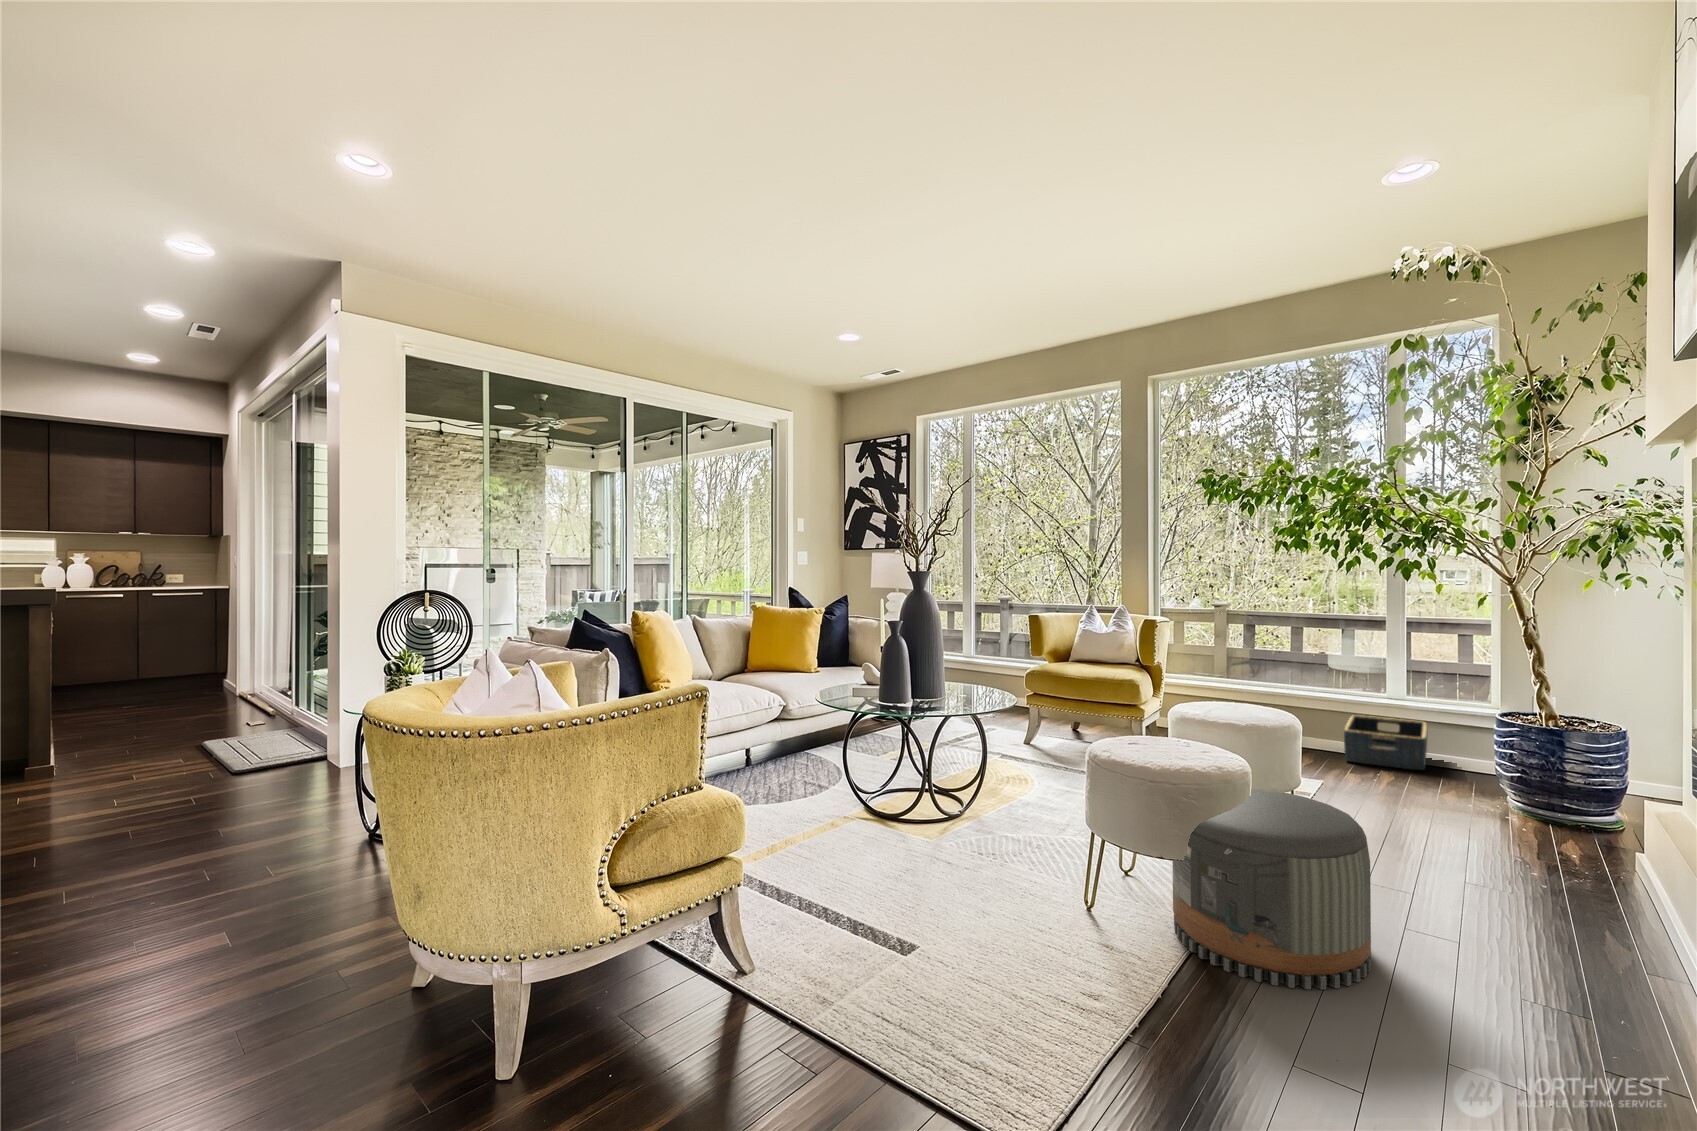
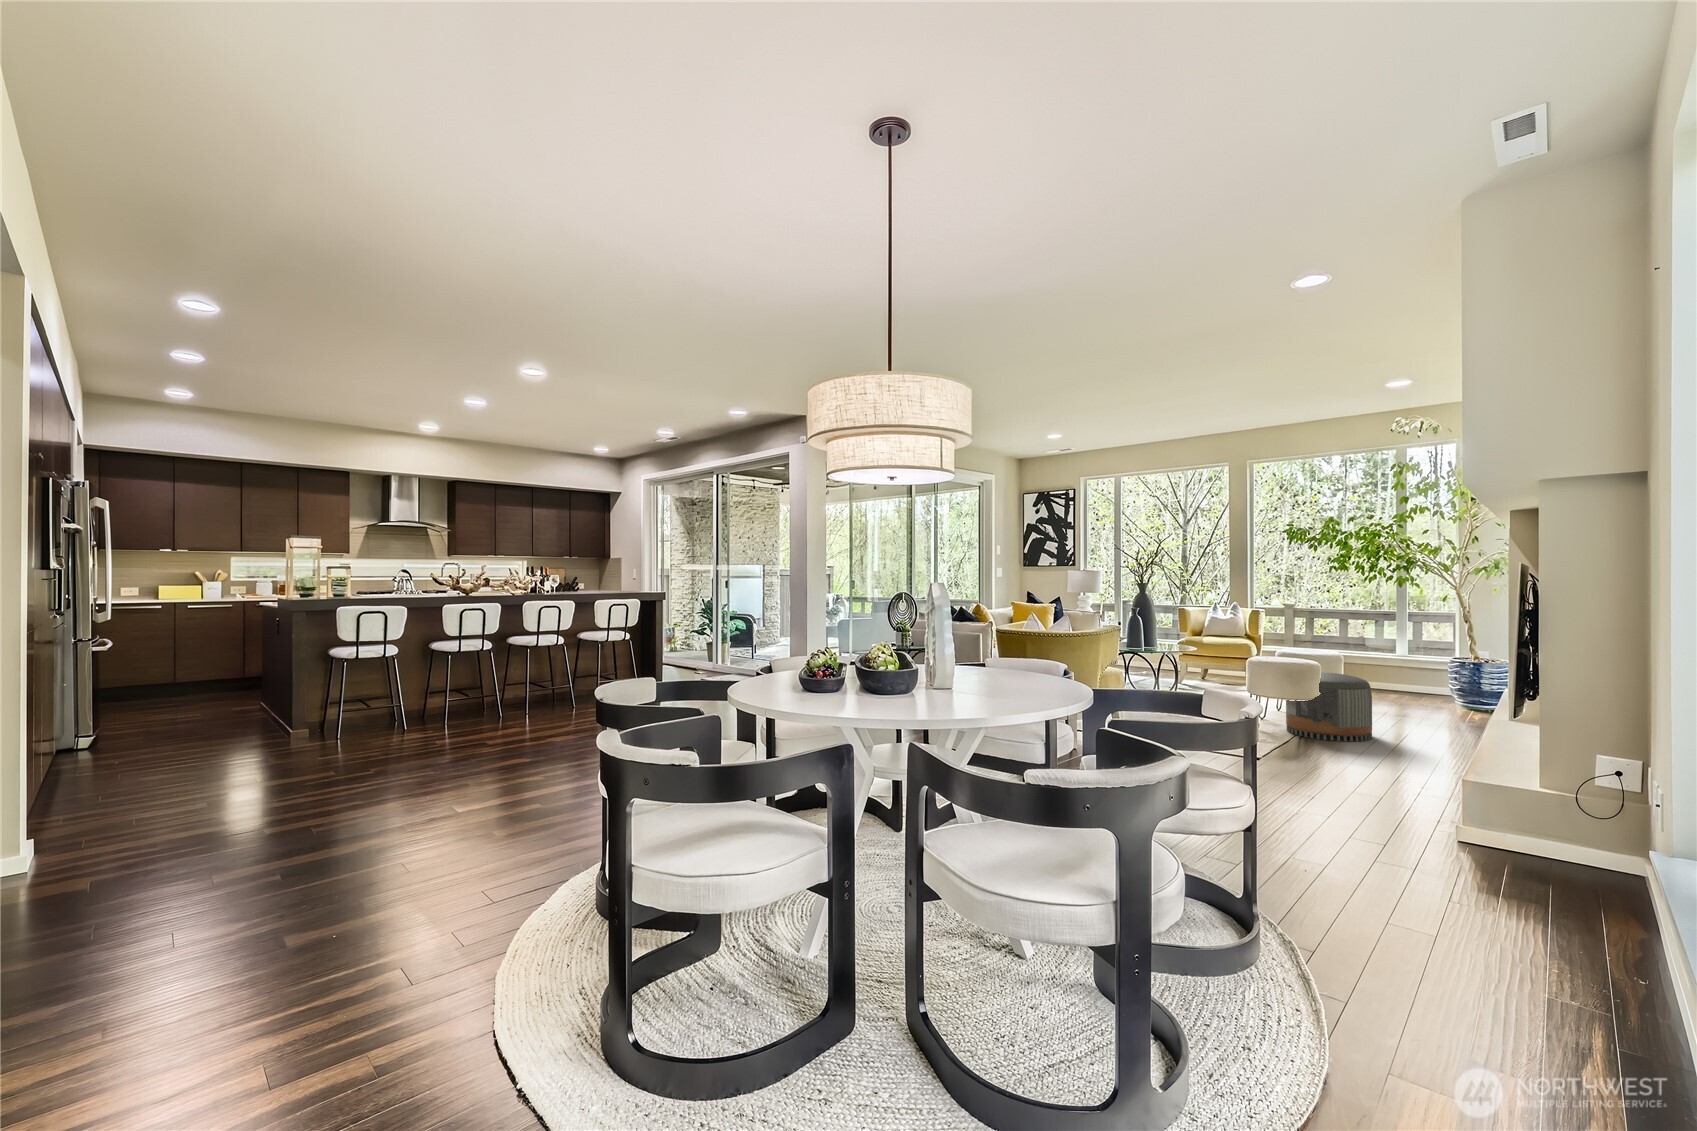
basket: present [1344,715,1427,770] -> none [1370,670,1420,696]

